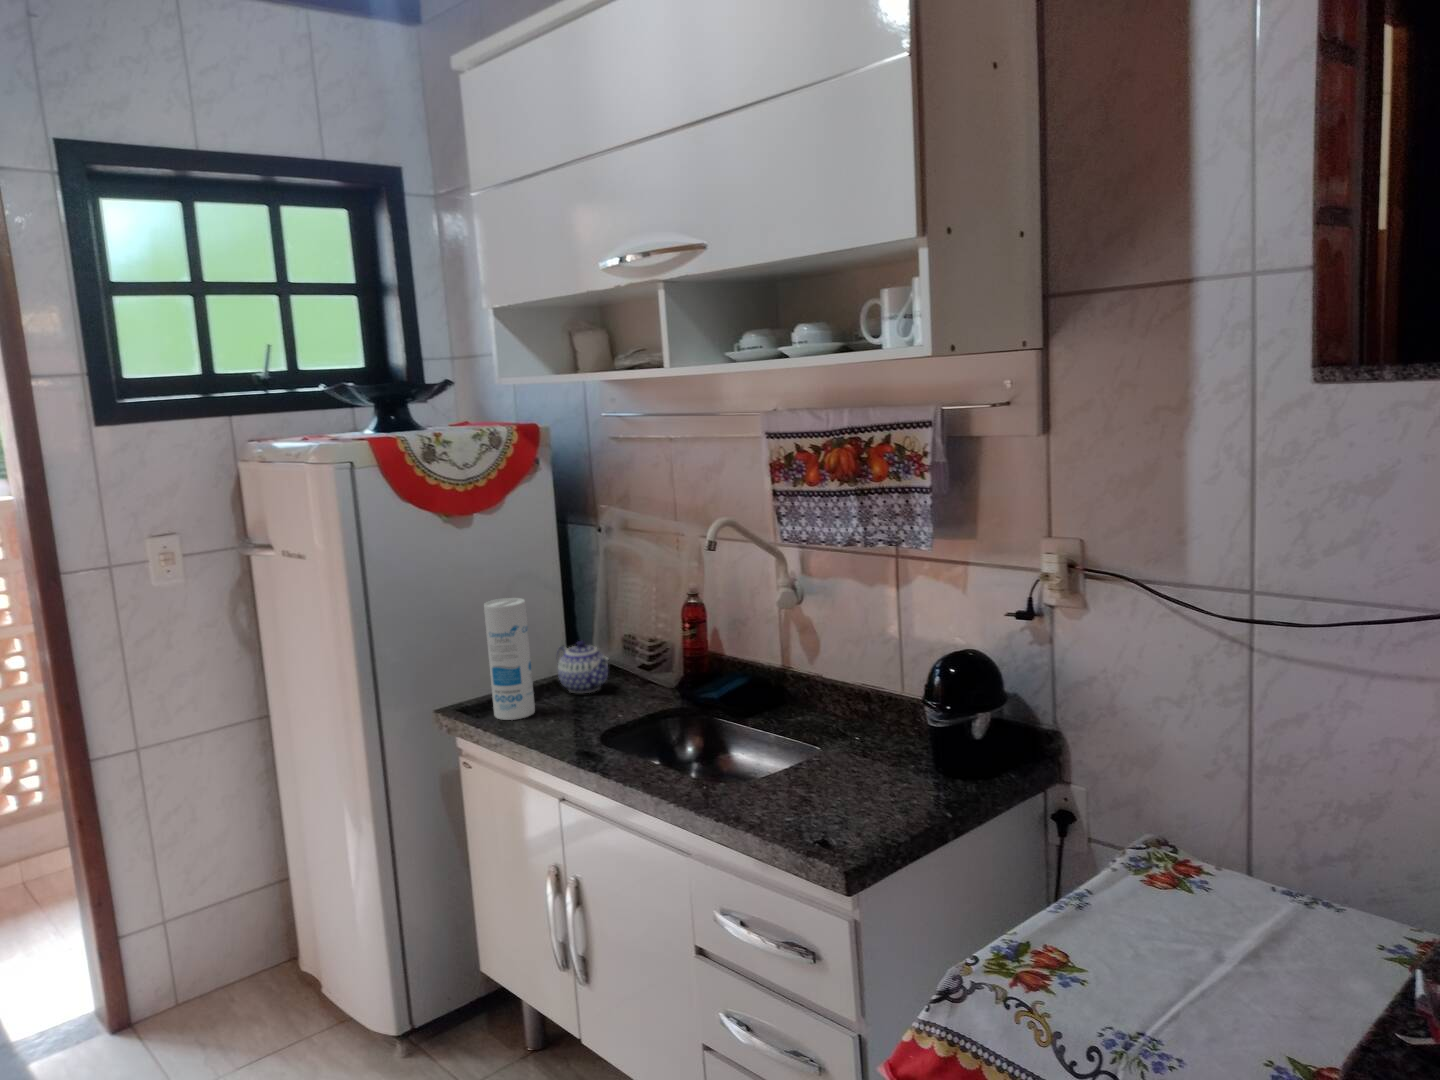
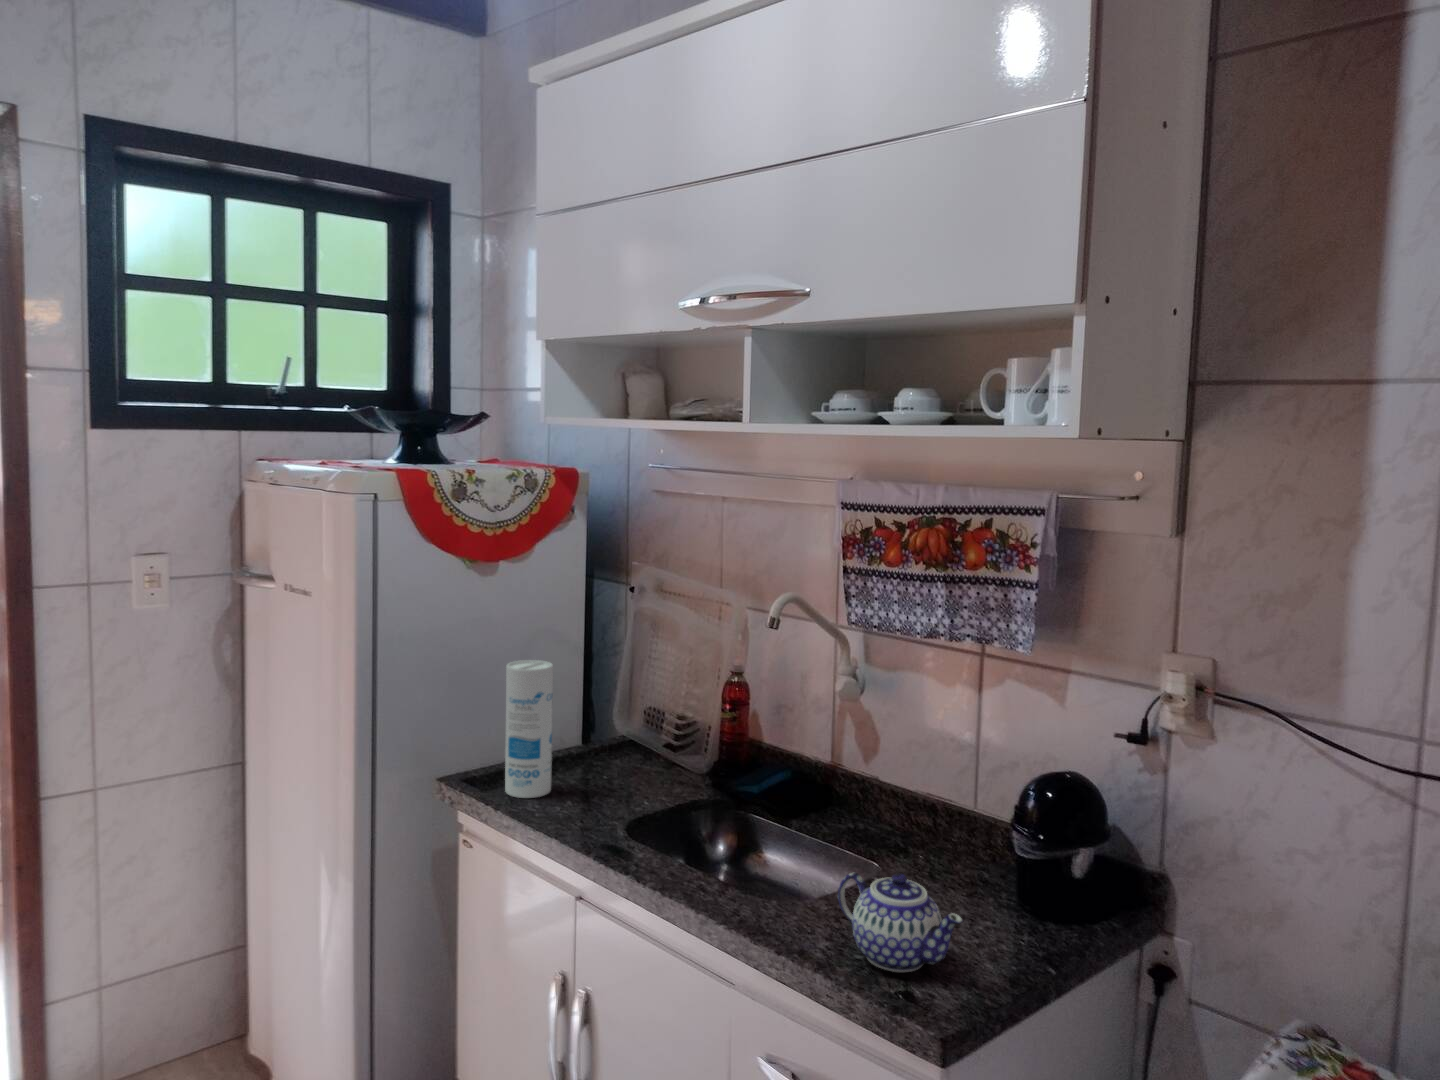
teapot: present [557,641,608,693] -> present [838,873,963,972]

